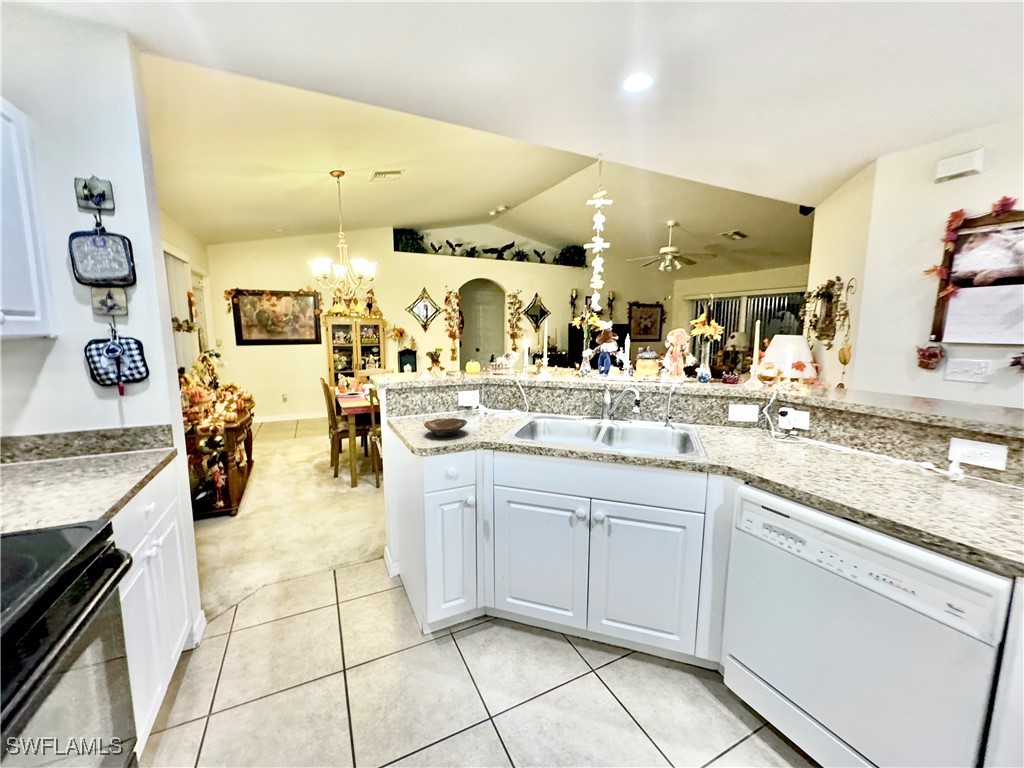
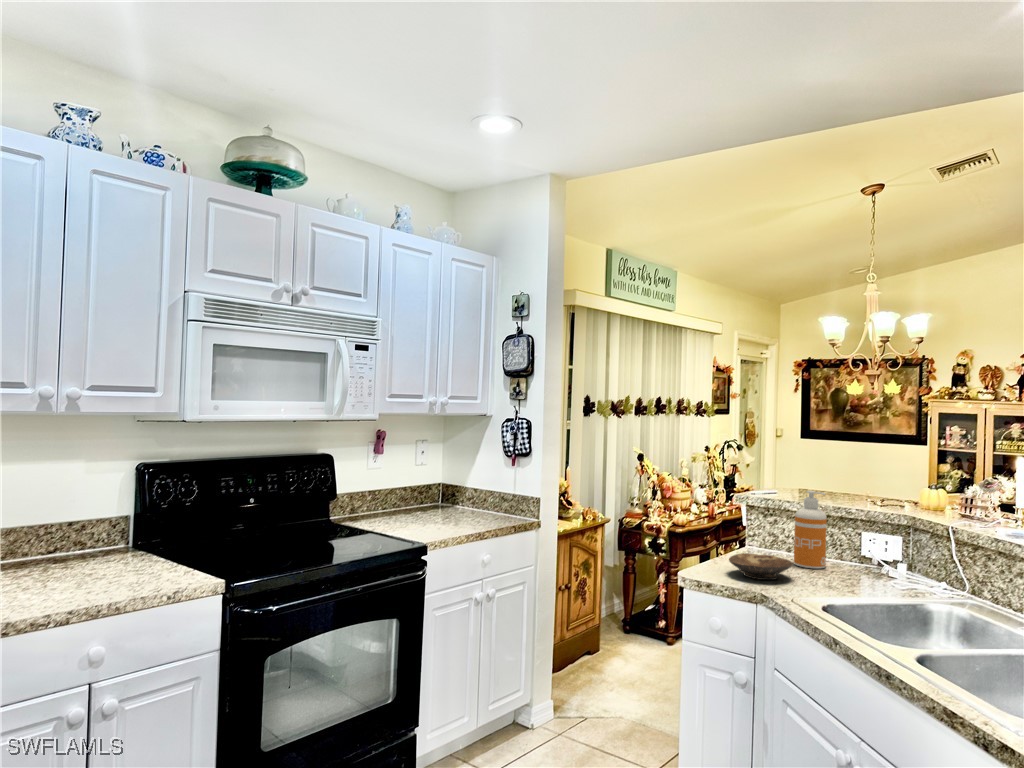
soap dispenser: none [432,372,453,422] -> present [794,491,827,569]

